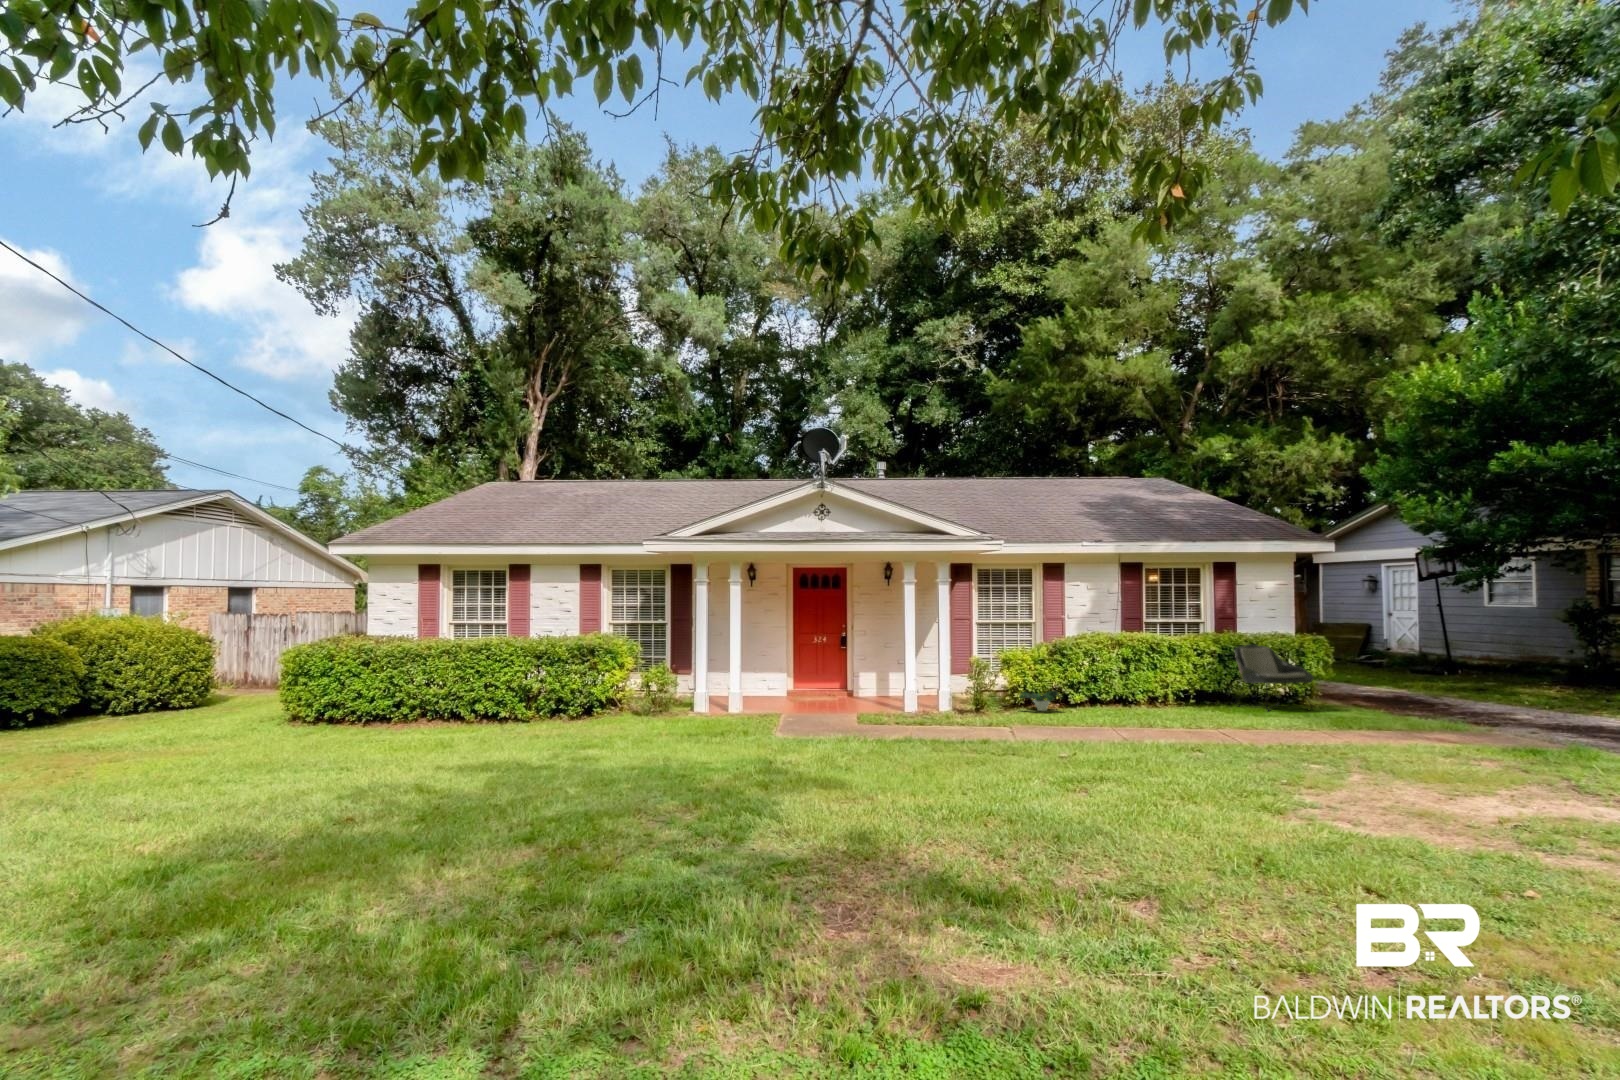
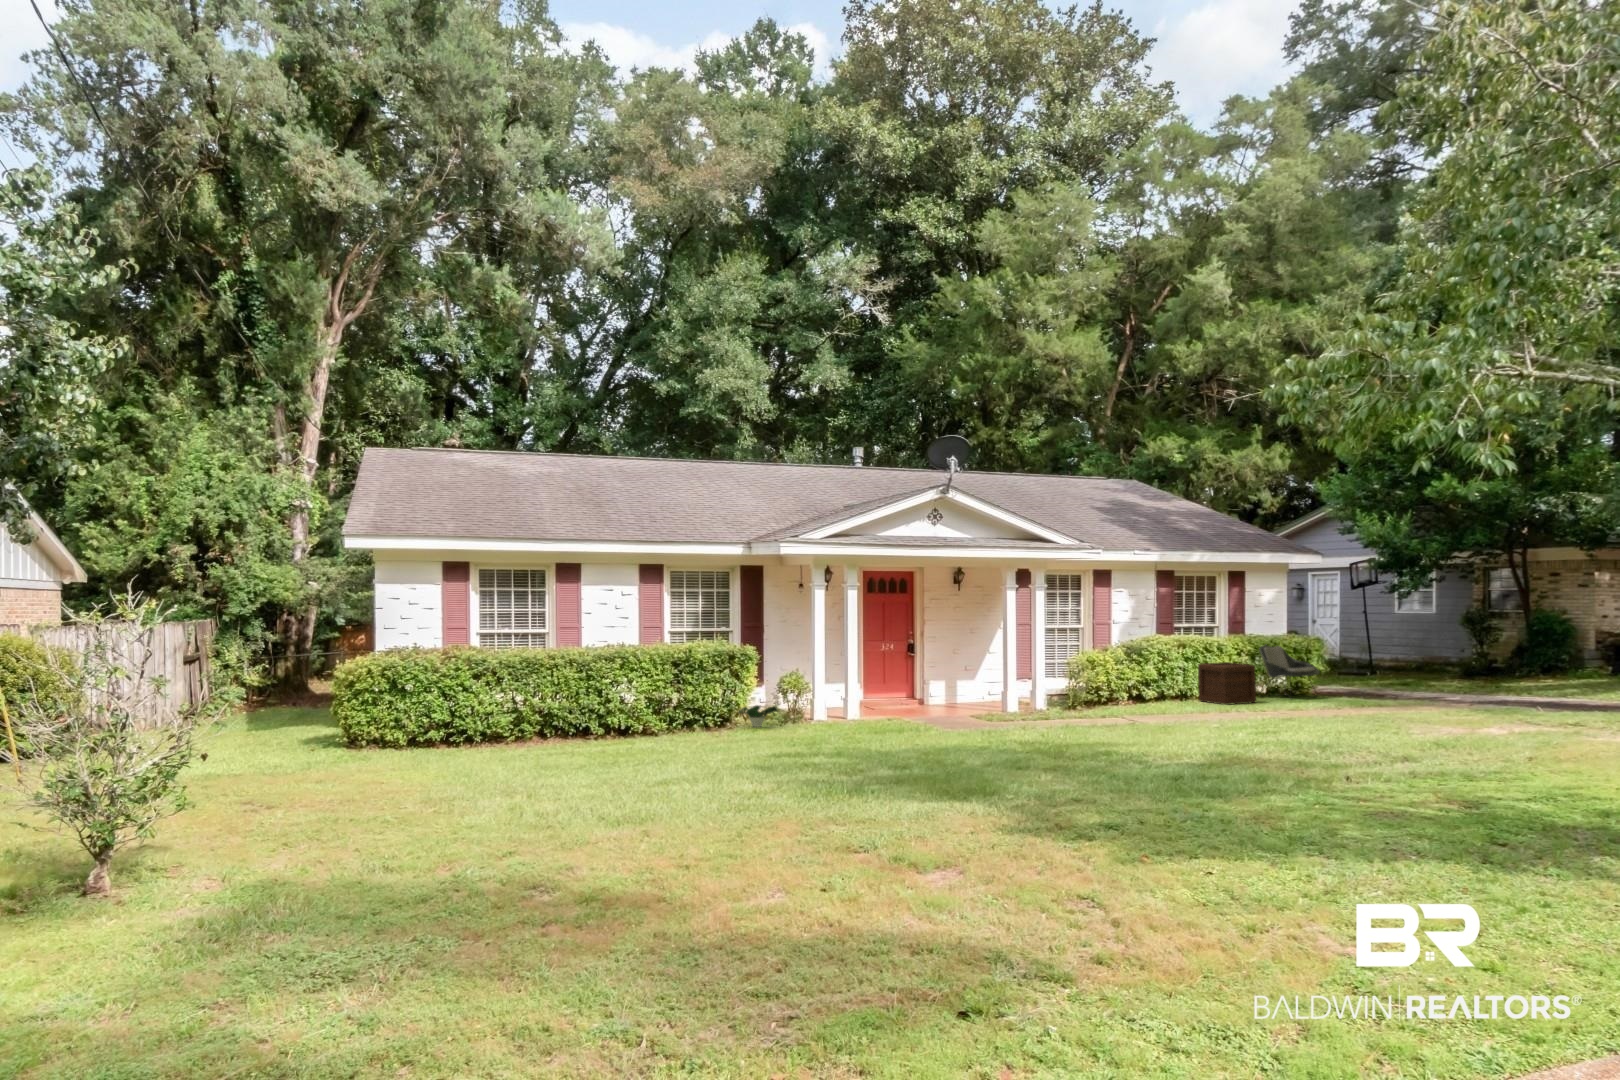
wooden crate: none [1140,664,1207,713] -> present [1198,662,1256,705]
potted plant: present [1019,690,1062,711] -> present [738,705,778,727]

